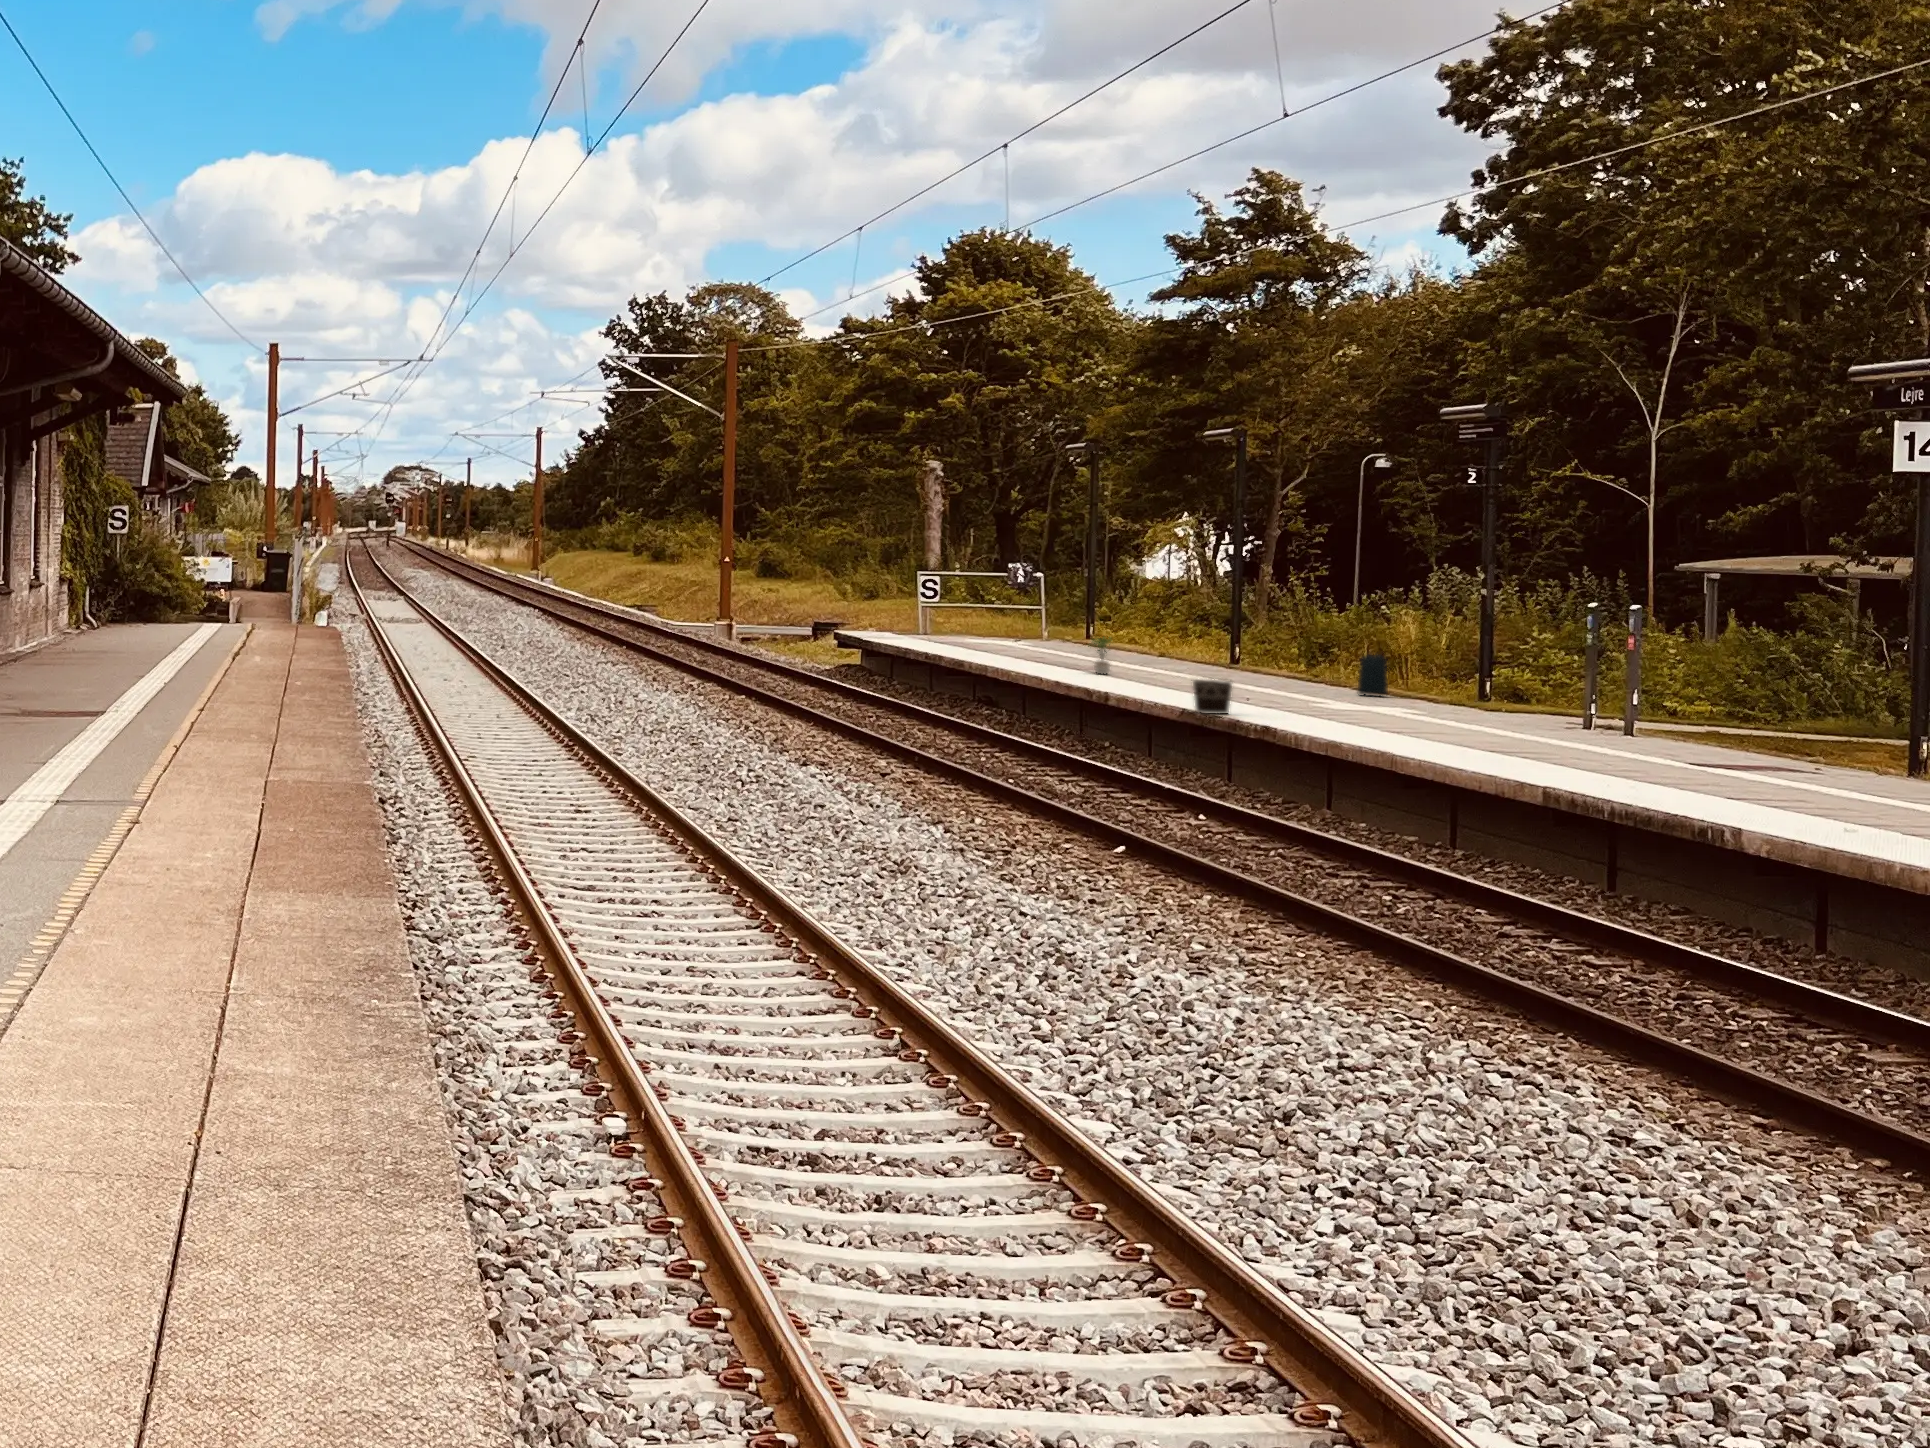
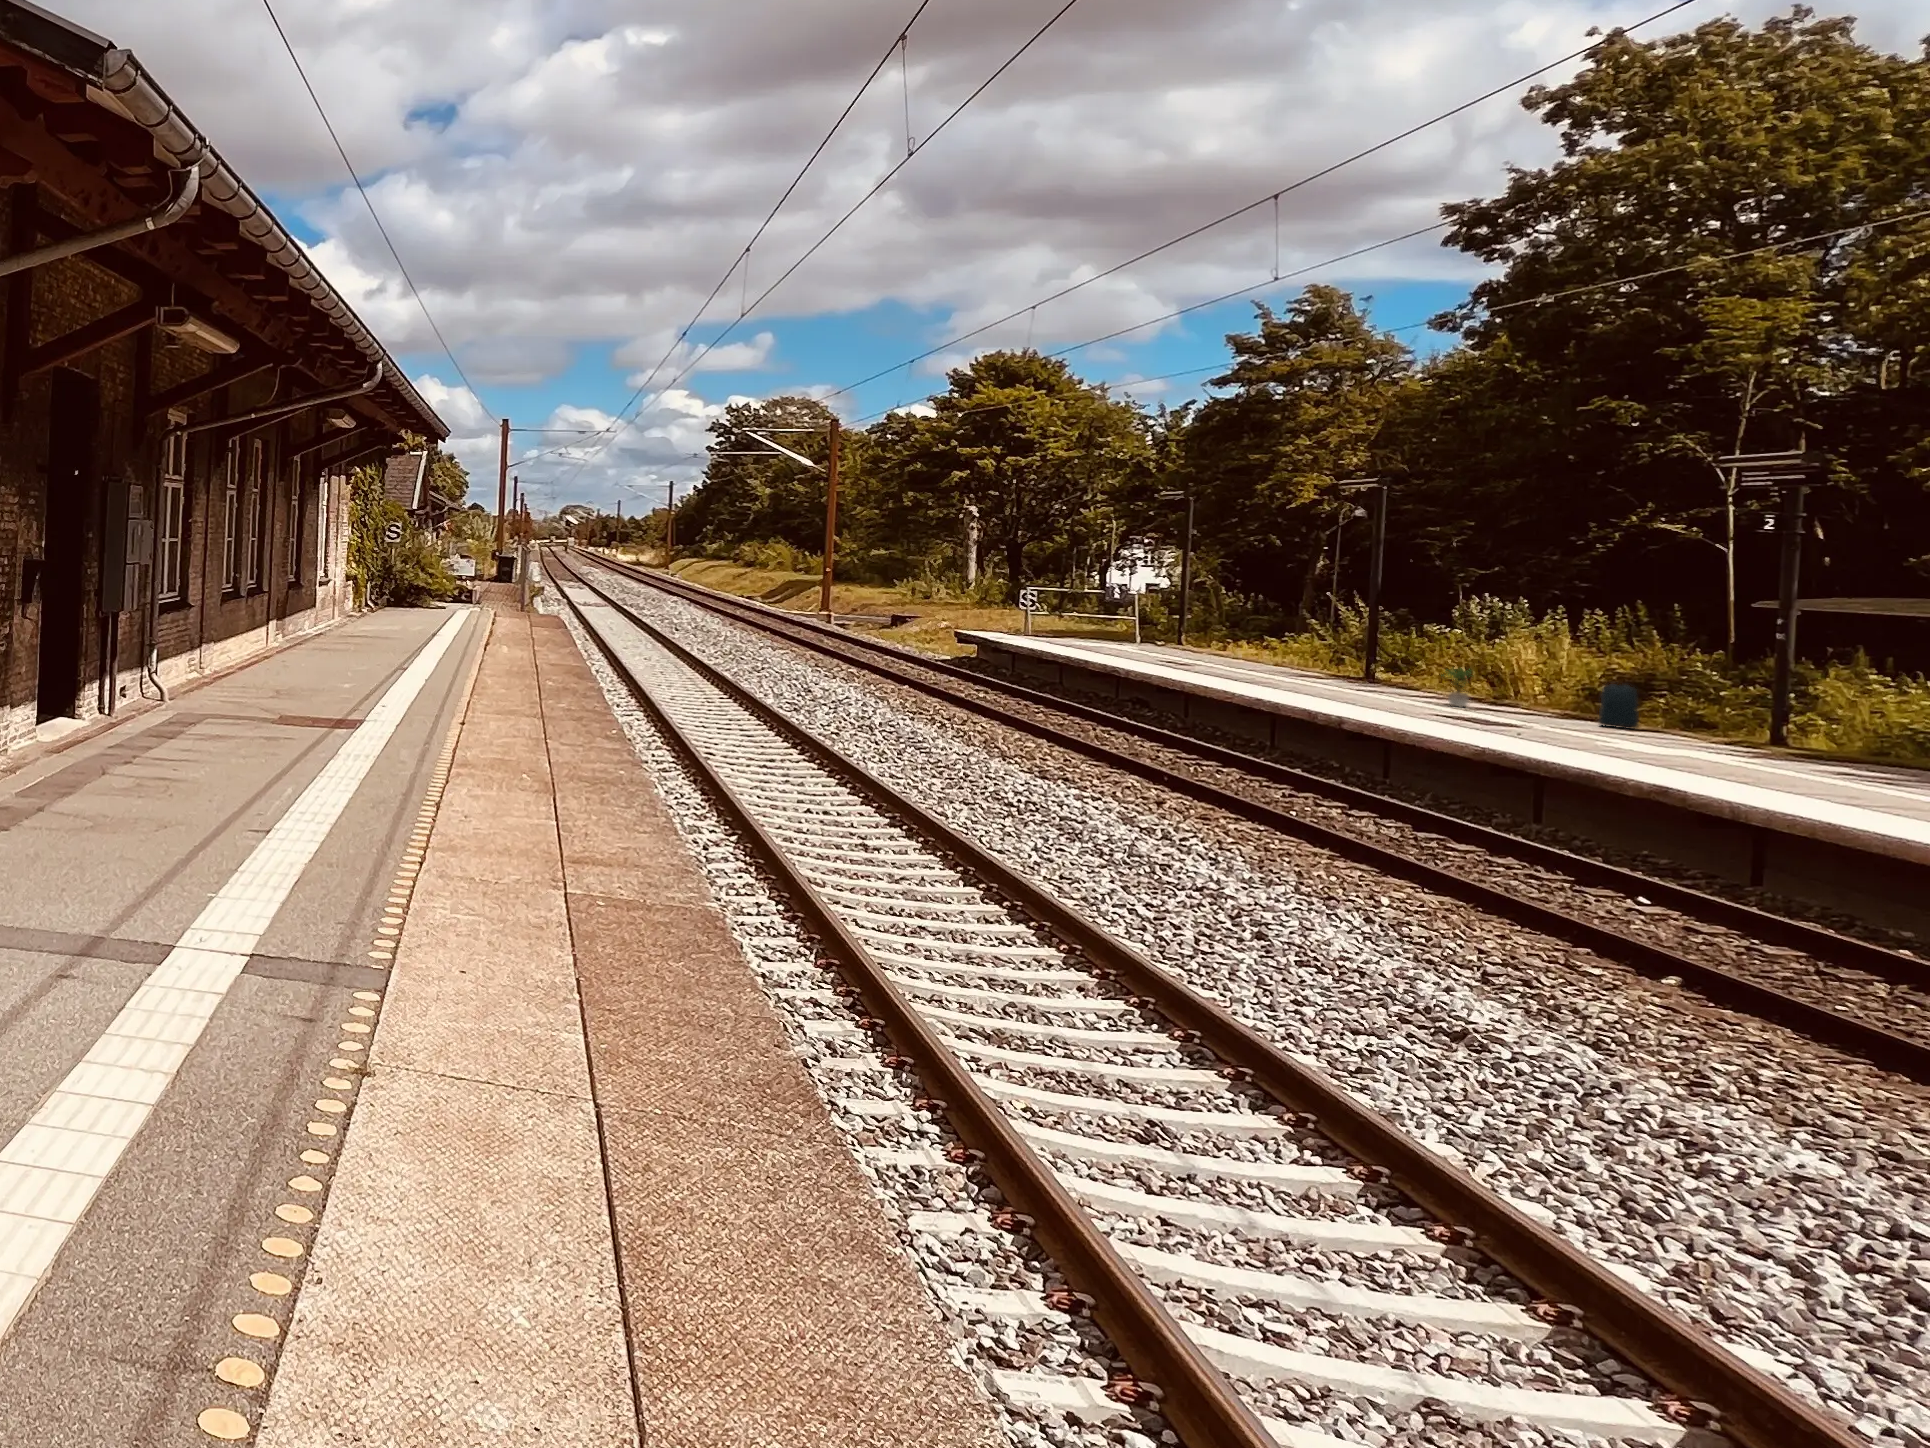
backpack: present [1357,654,1388,696] -> present [1599,684,1639,729]
bucket: present [1193,680,1232,714] -> none [1744,746,1814,794]

